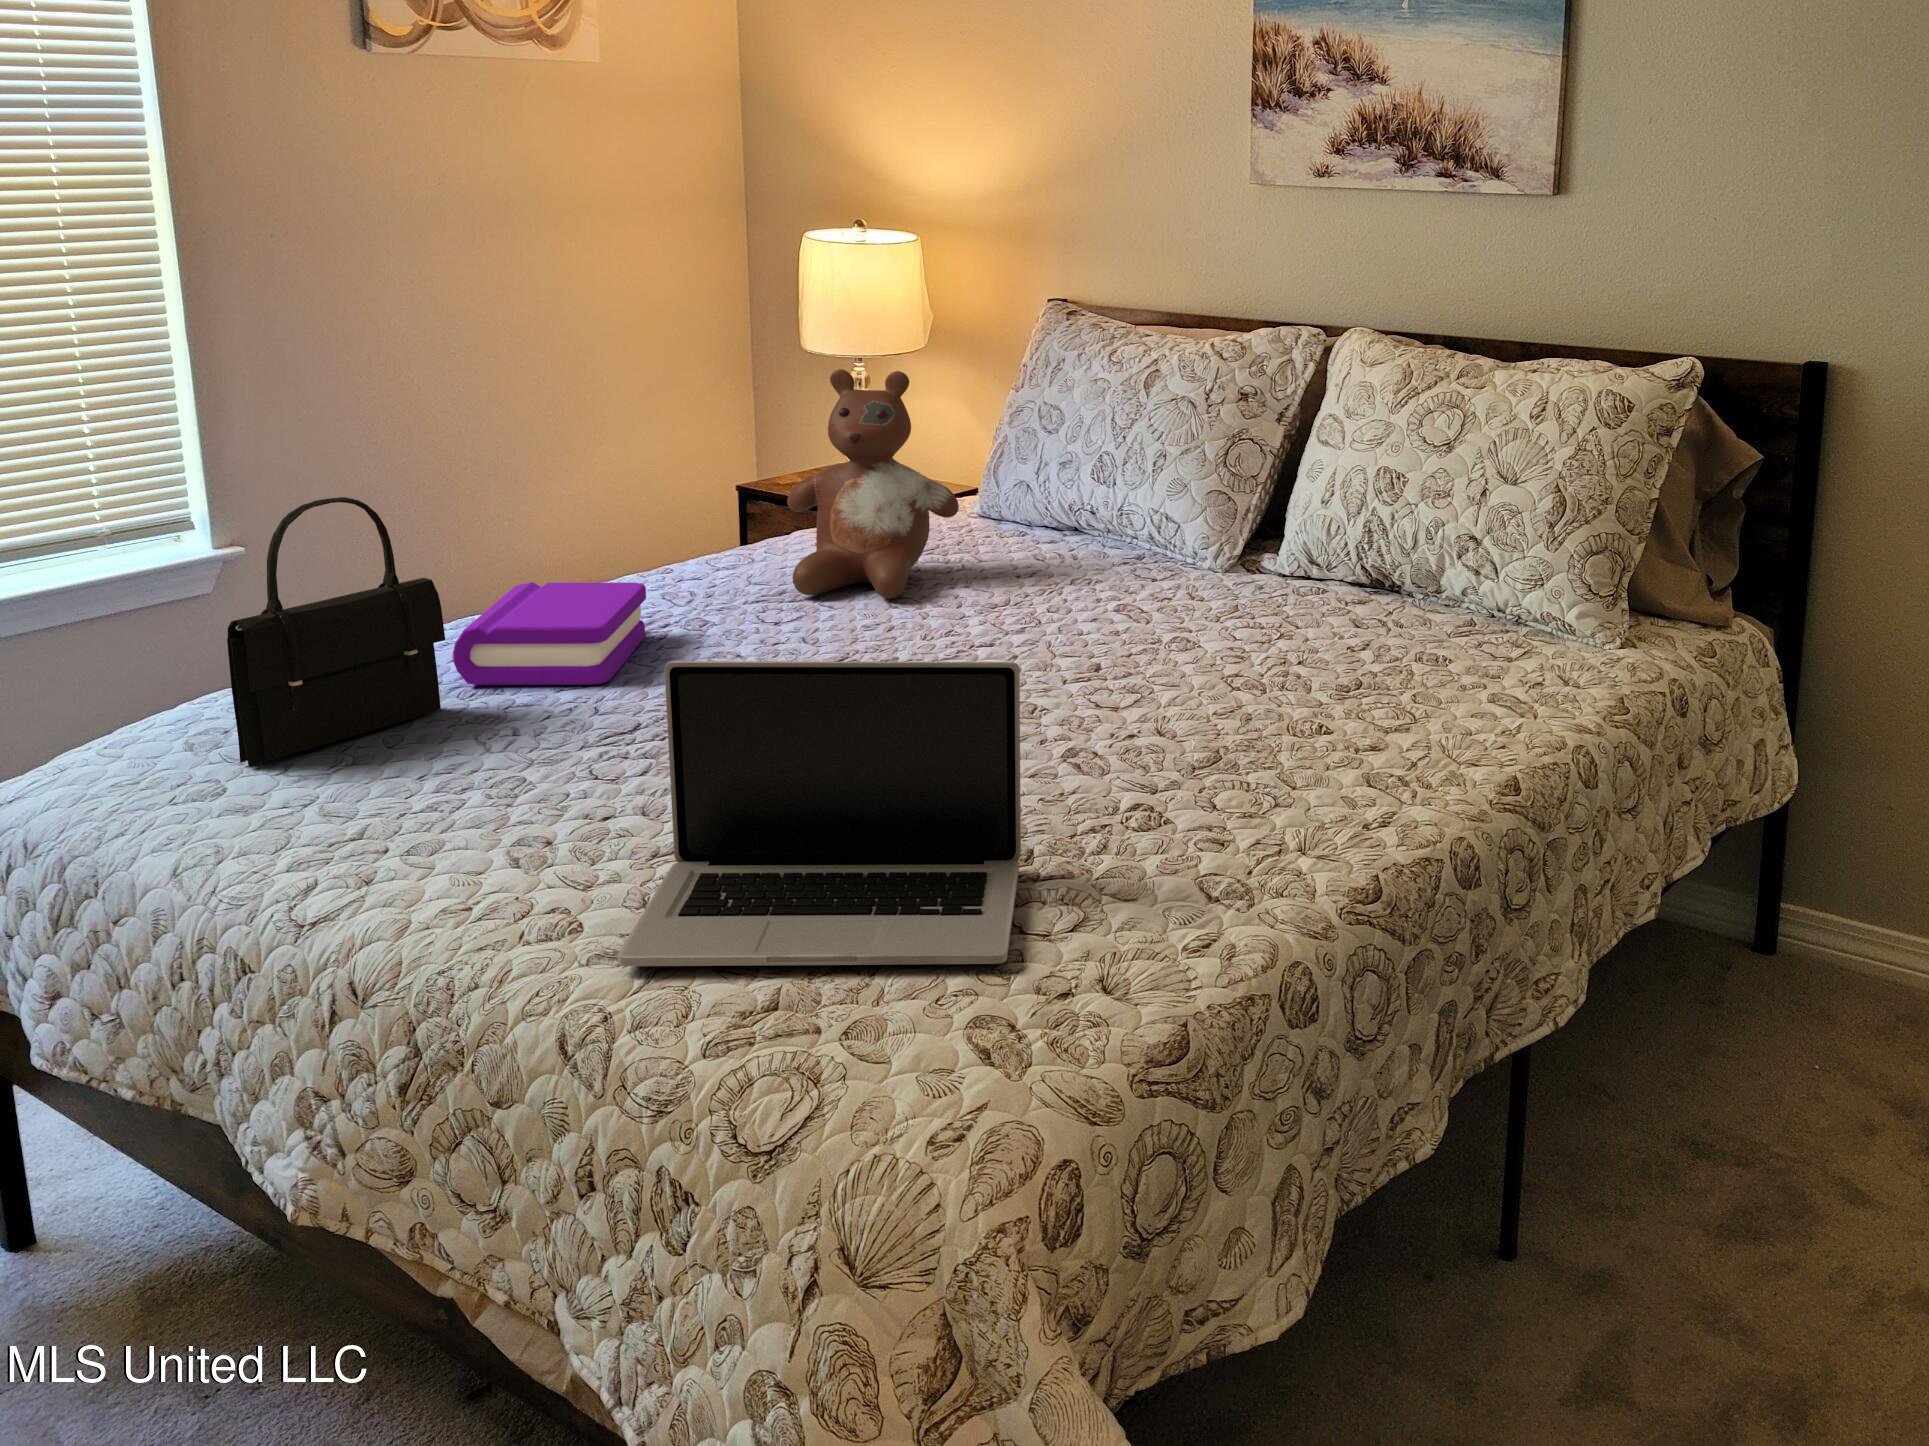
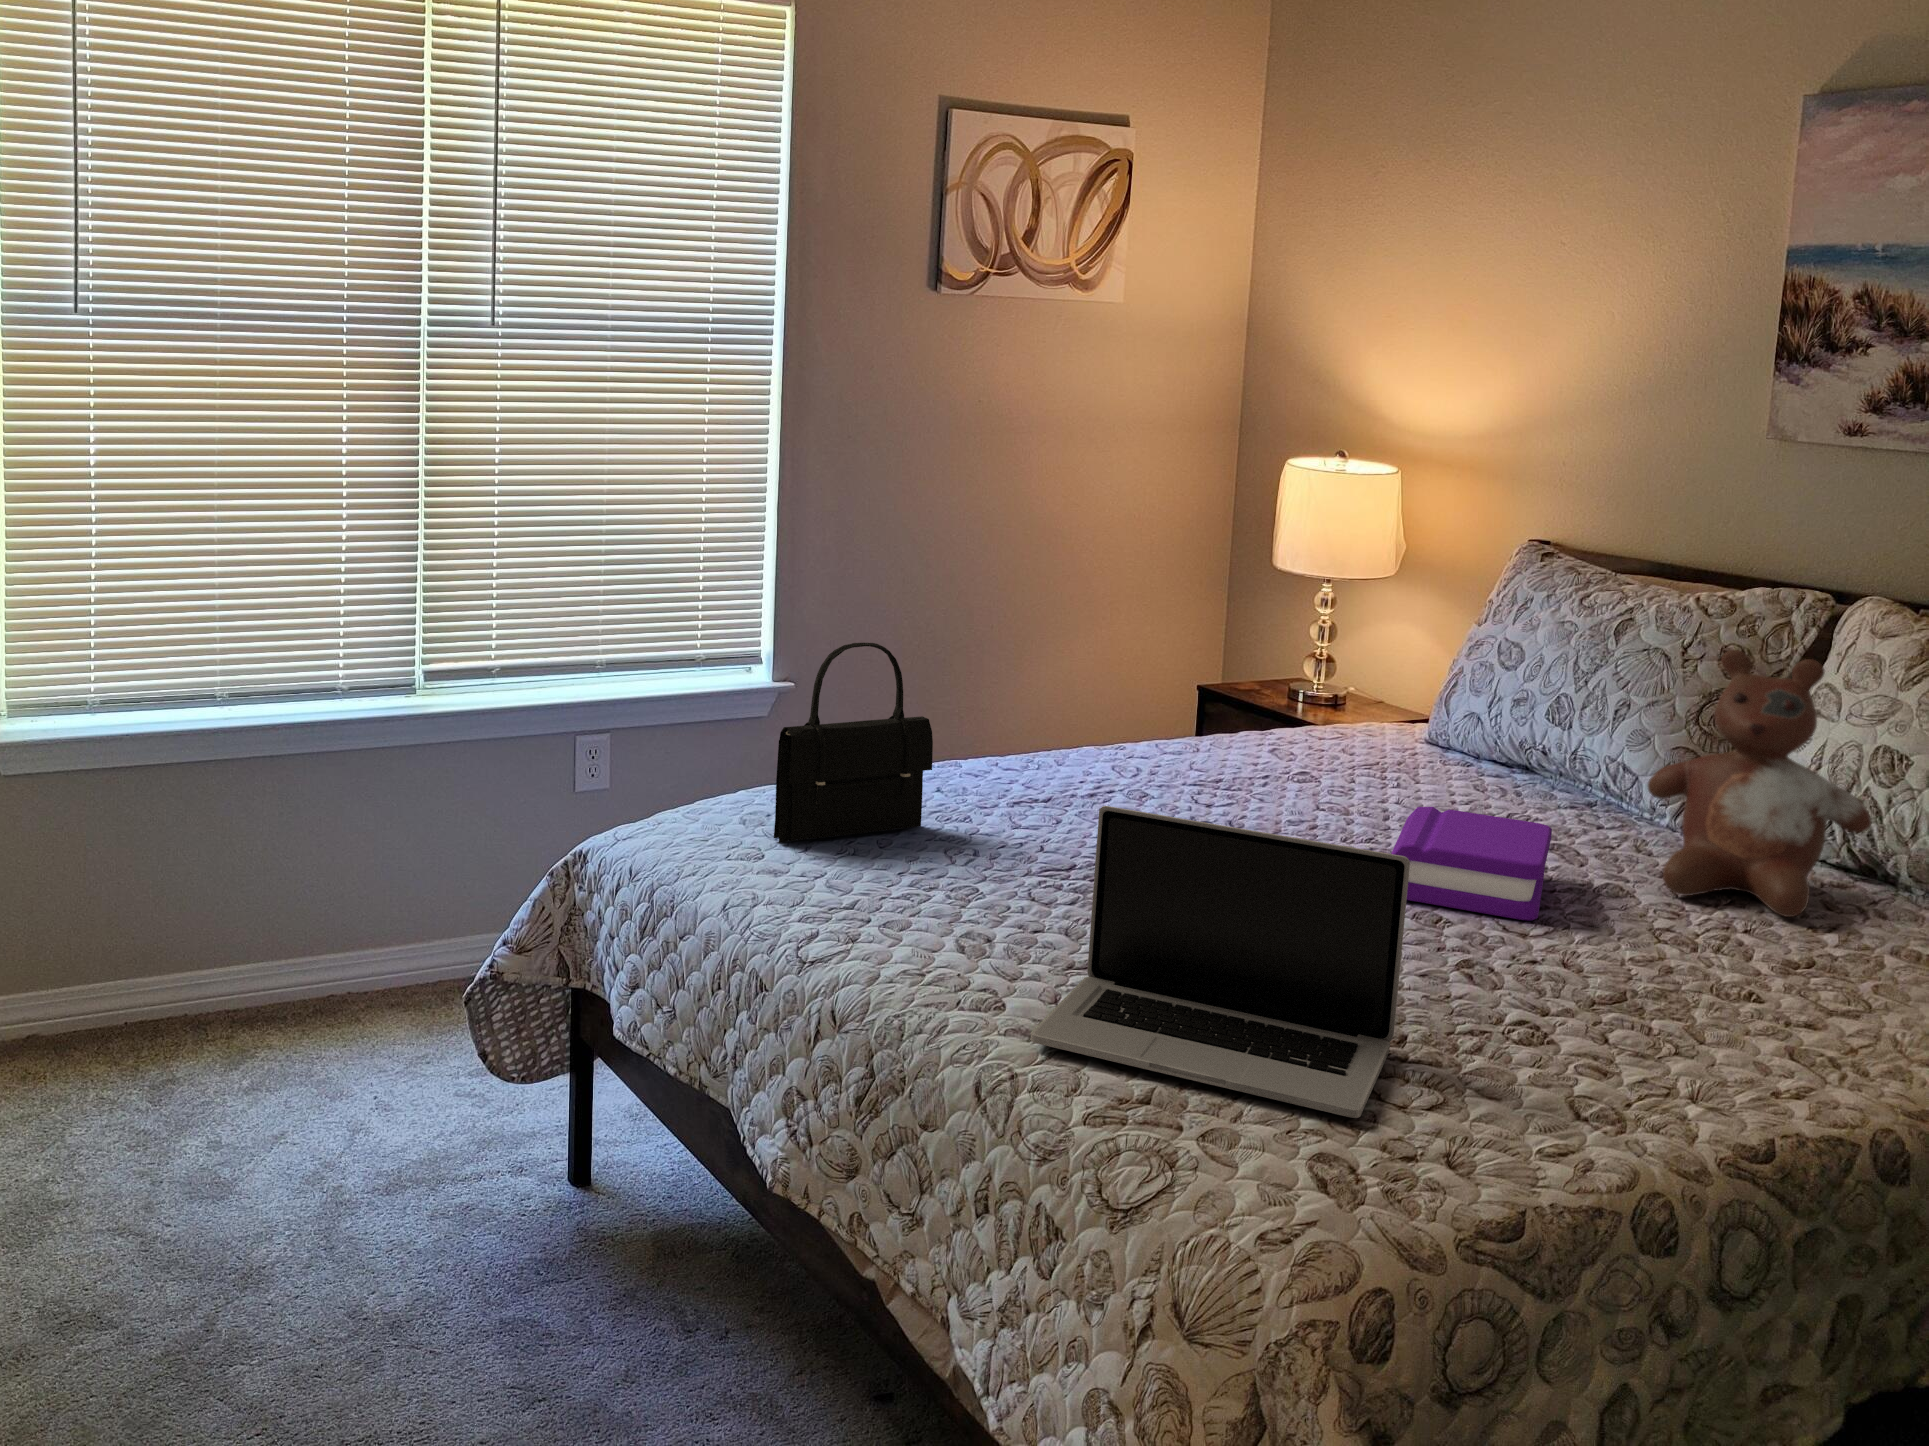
stuffed bear: present [787,369,959,599] -> present [1648,650,1871,917]
book: present [453,582,646,685] -> present [1391,807,1552,921]

